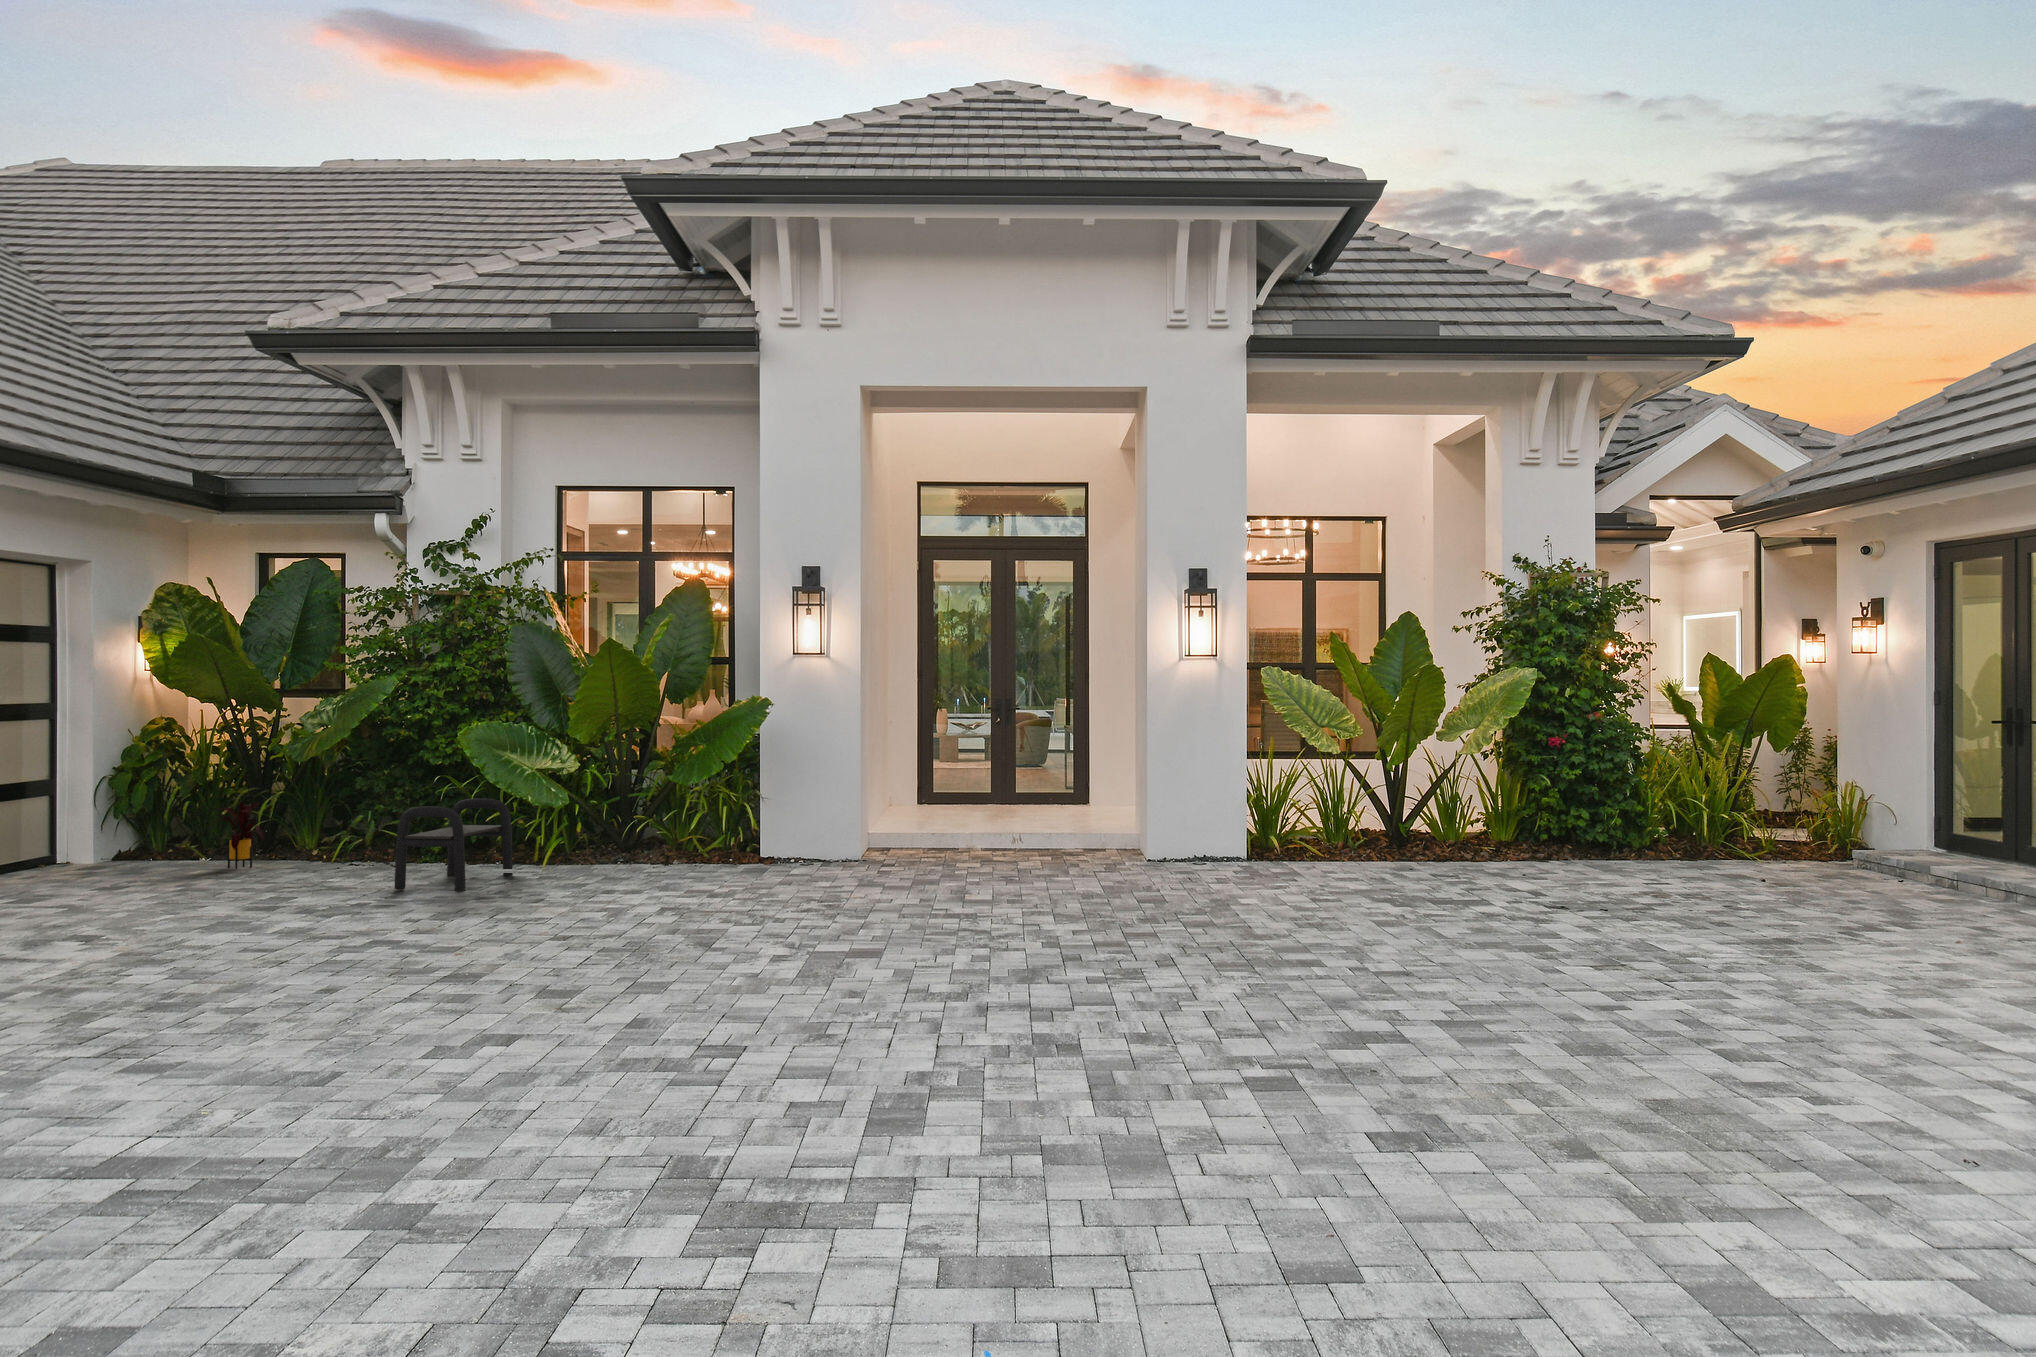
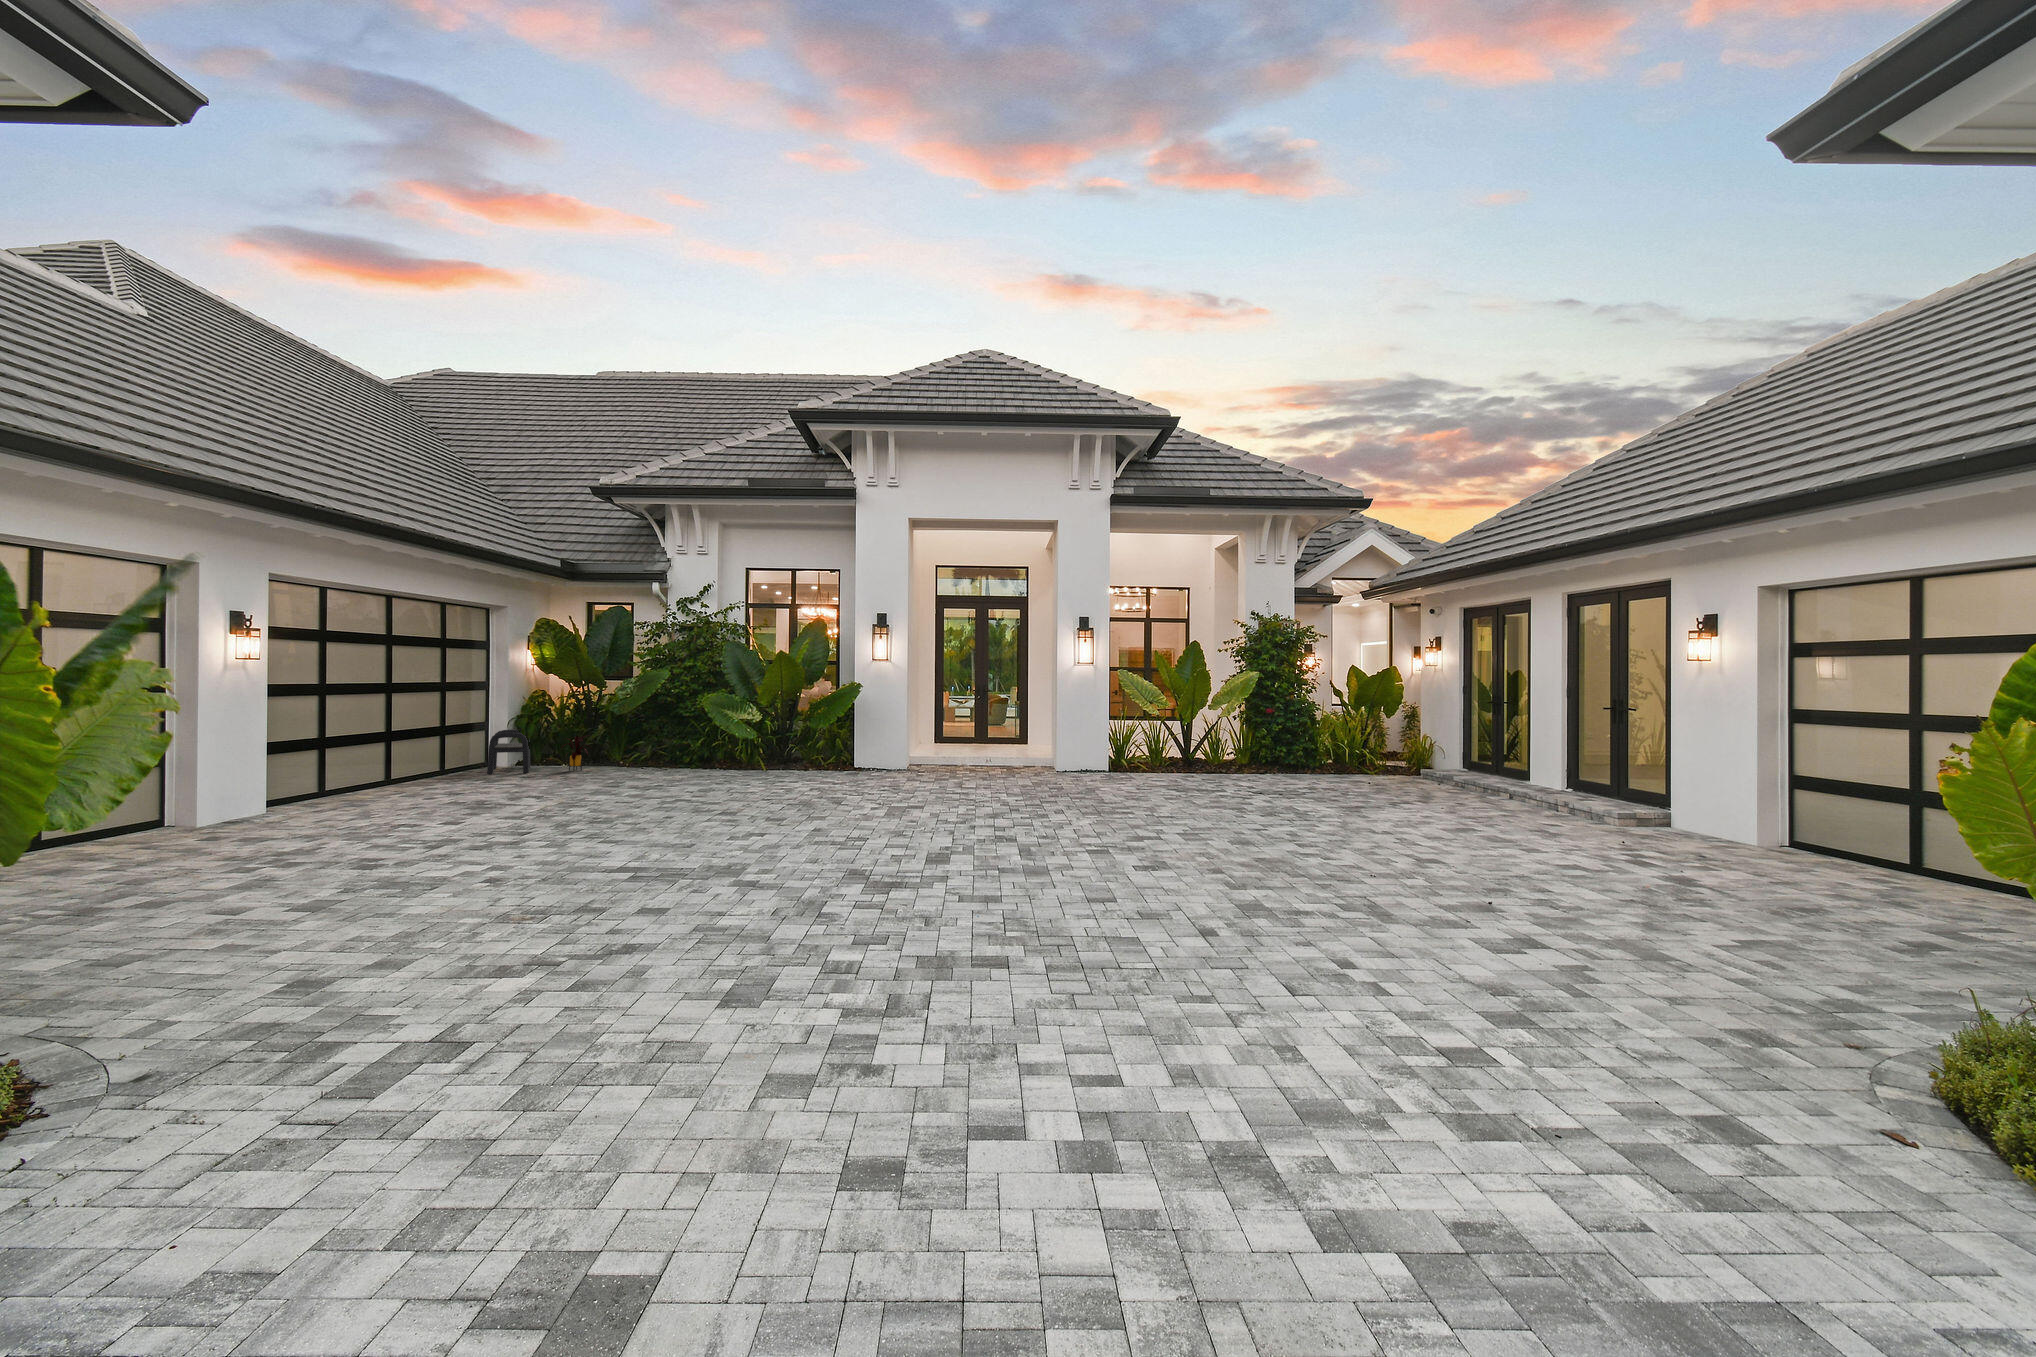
bench: present [394,798,513,891] -> present [487,730,530,774]

